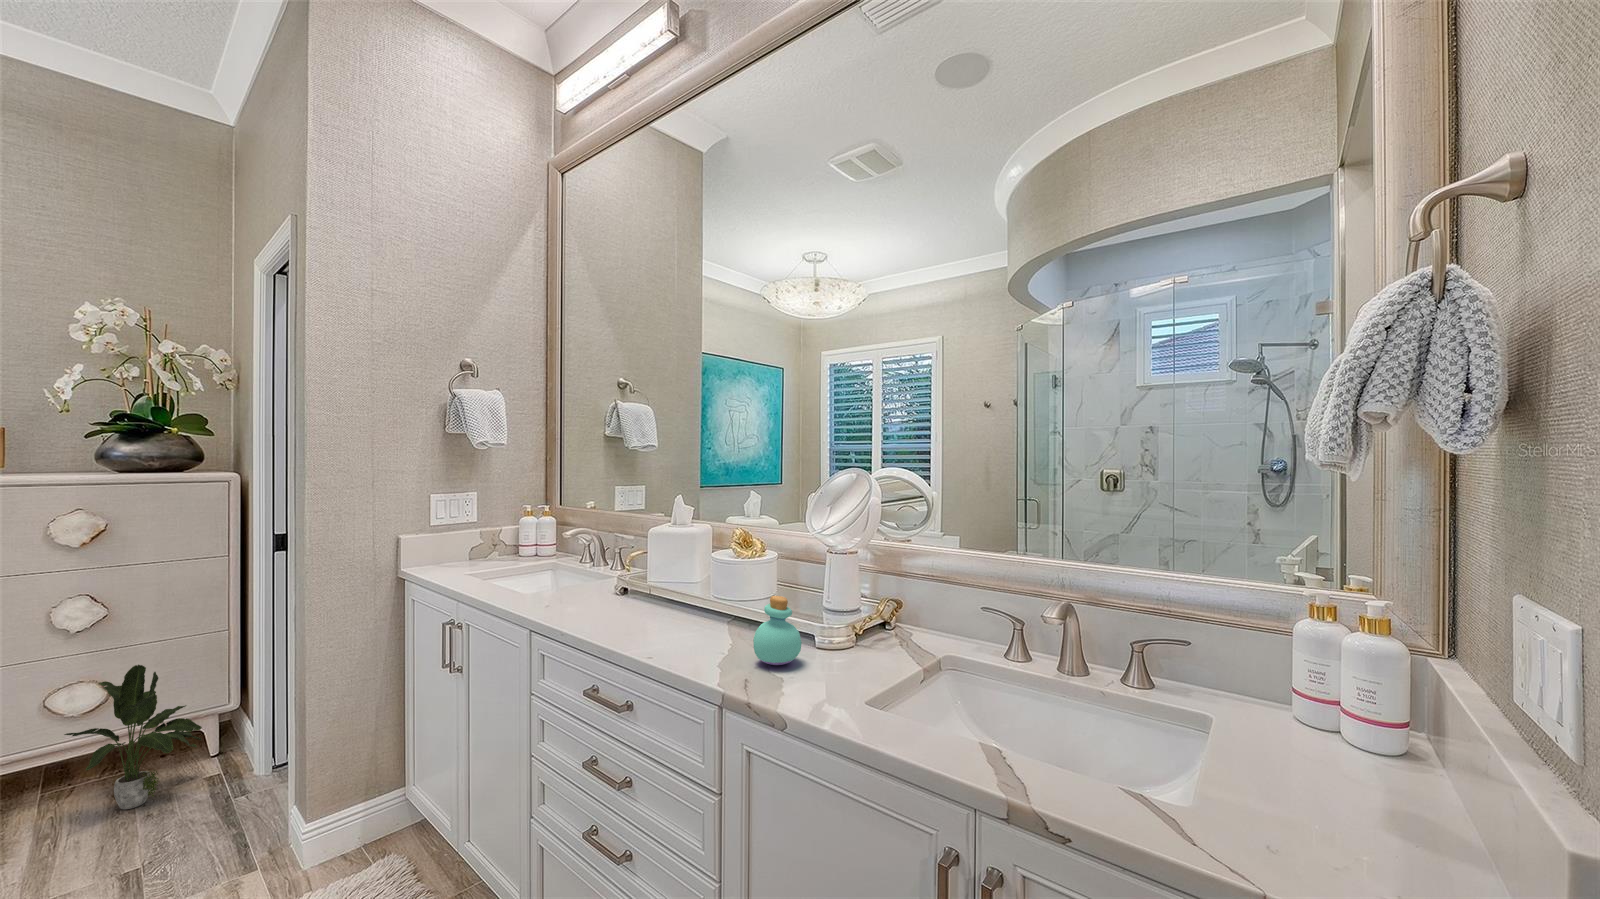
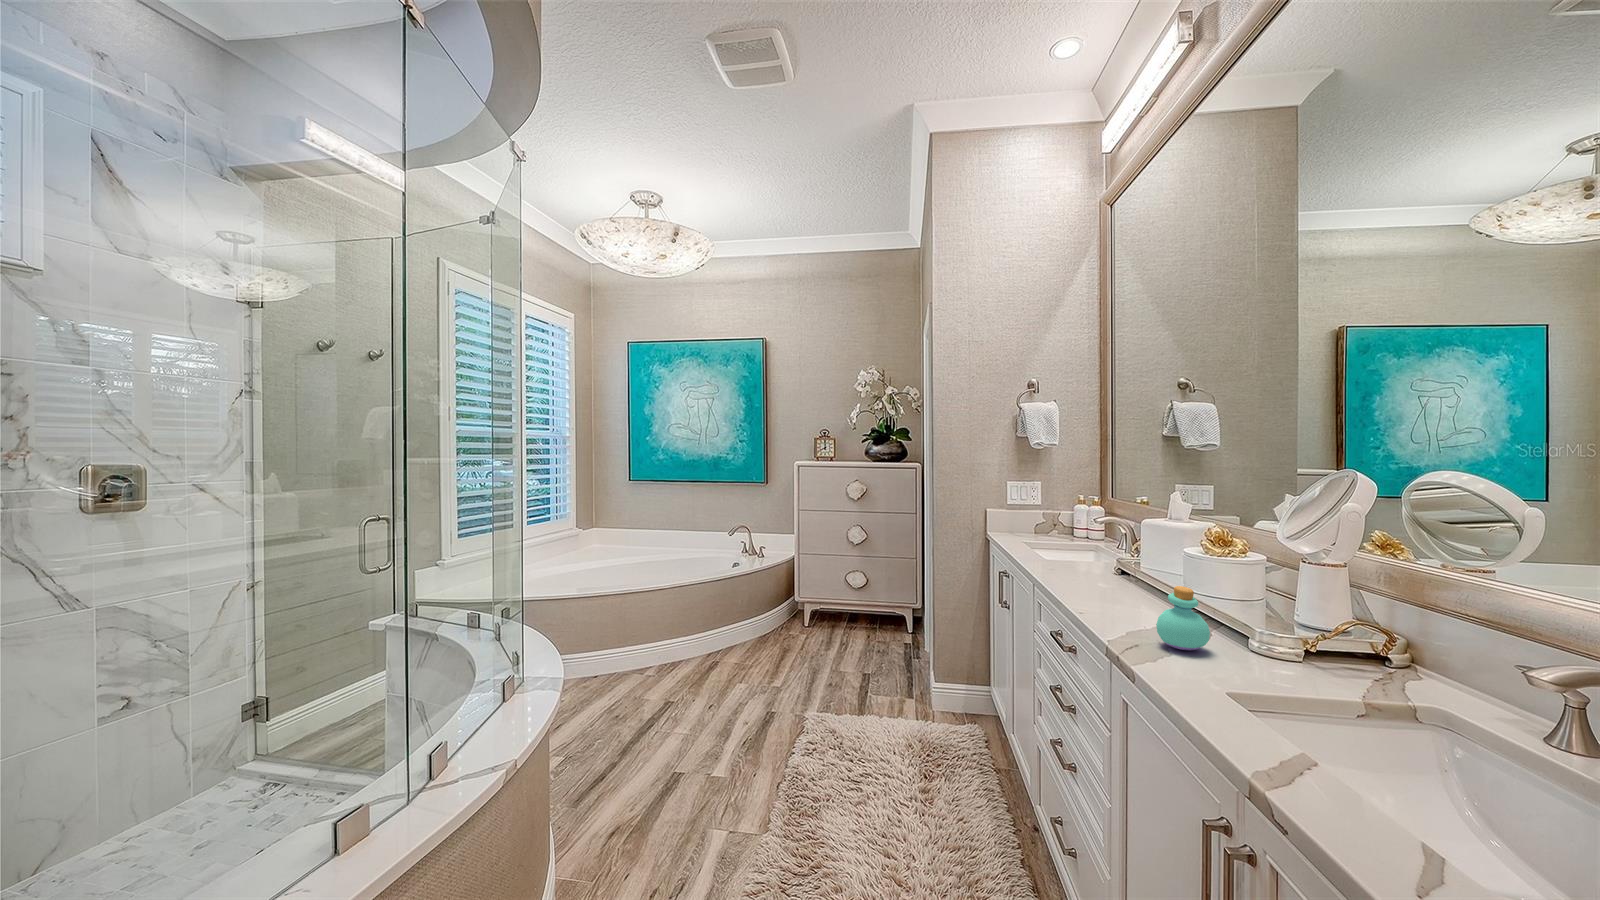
potted plant: present [64,665,202,809] -> none [848,568,904,646]

